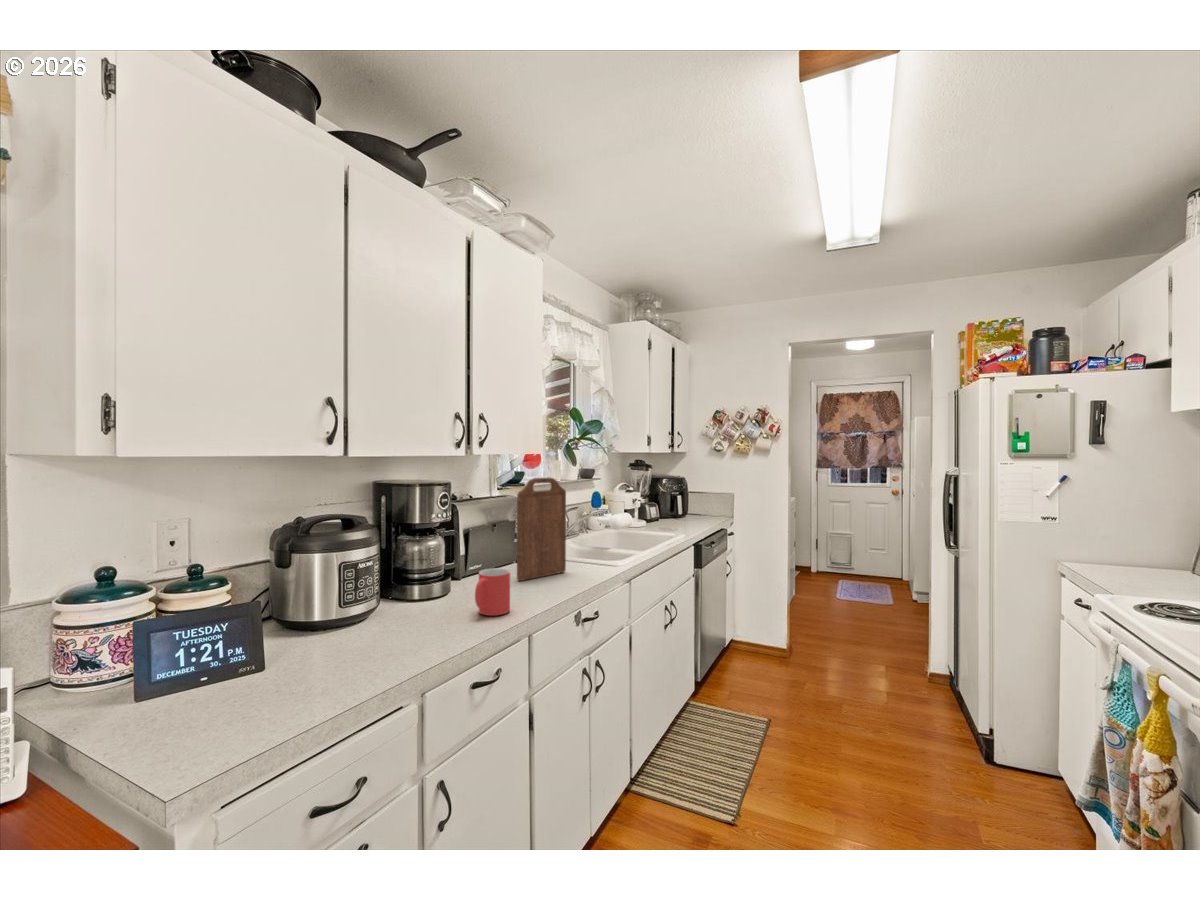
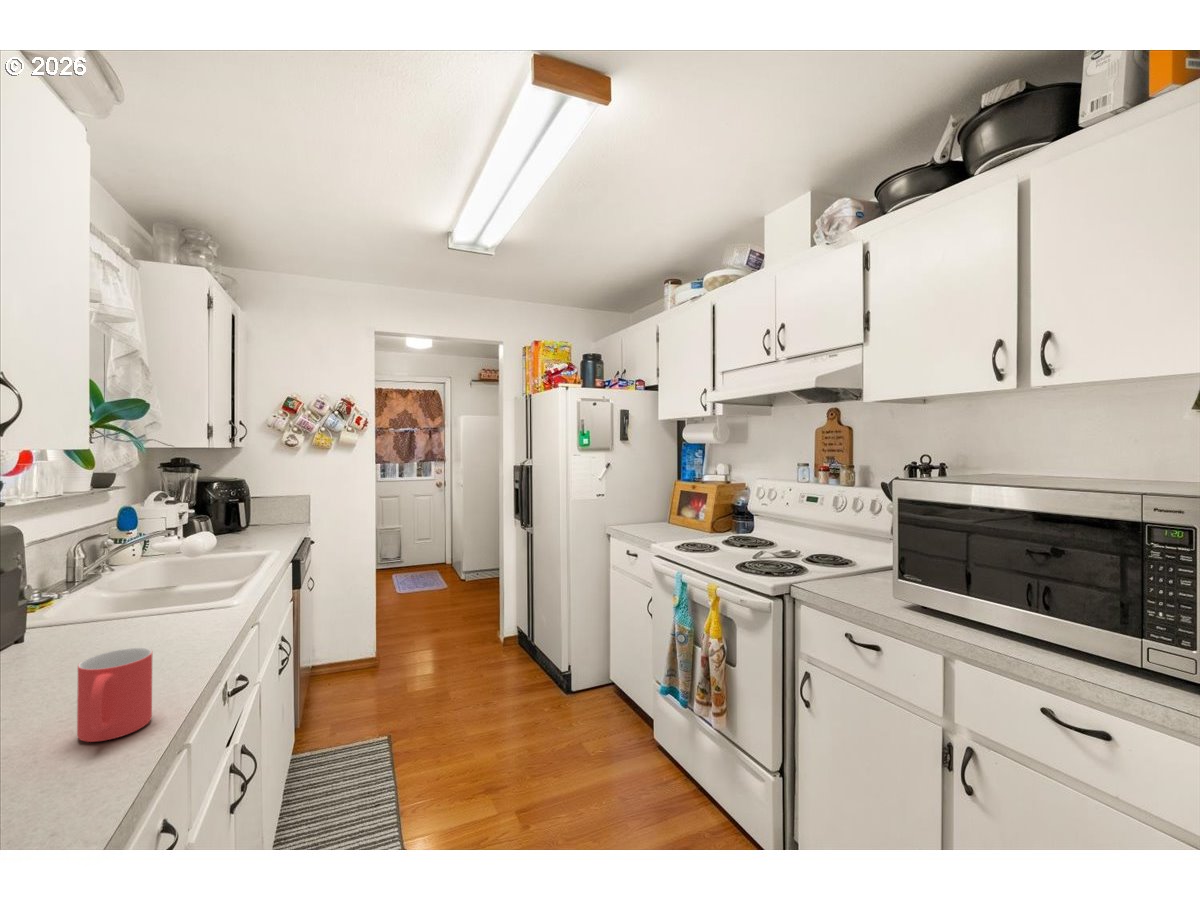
cutting board: present [517,478,566,581] -> none [81,487,167,668]

